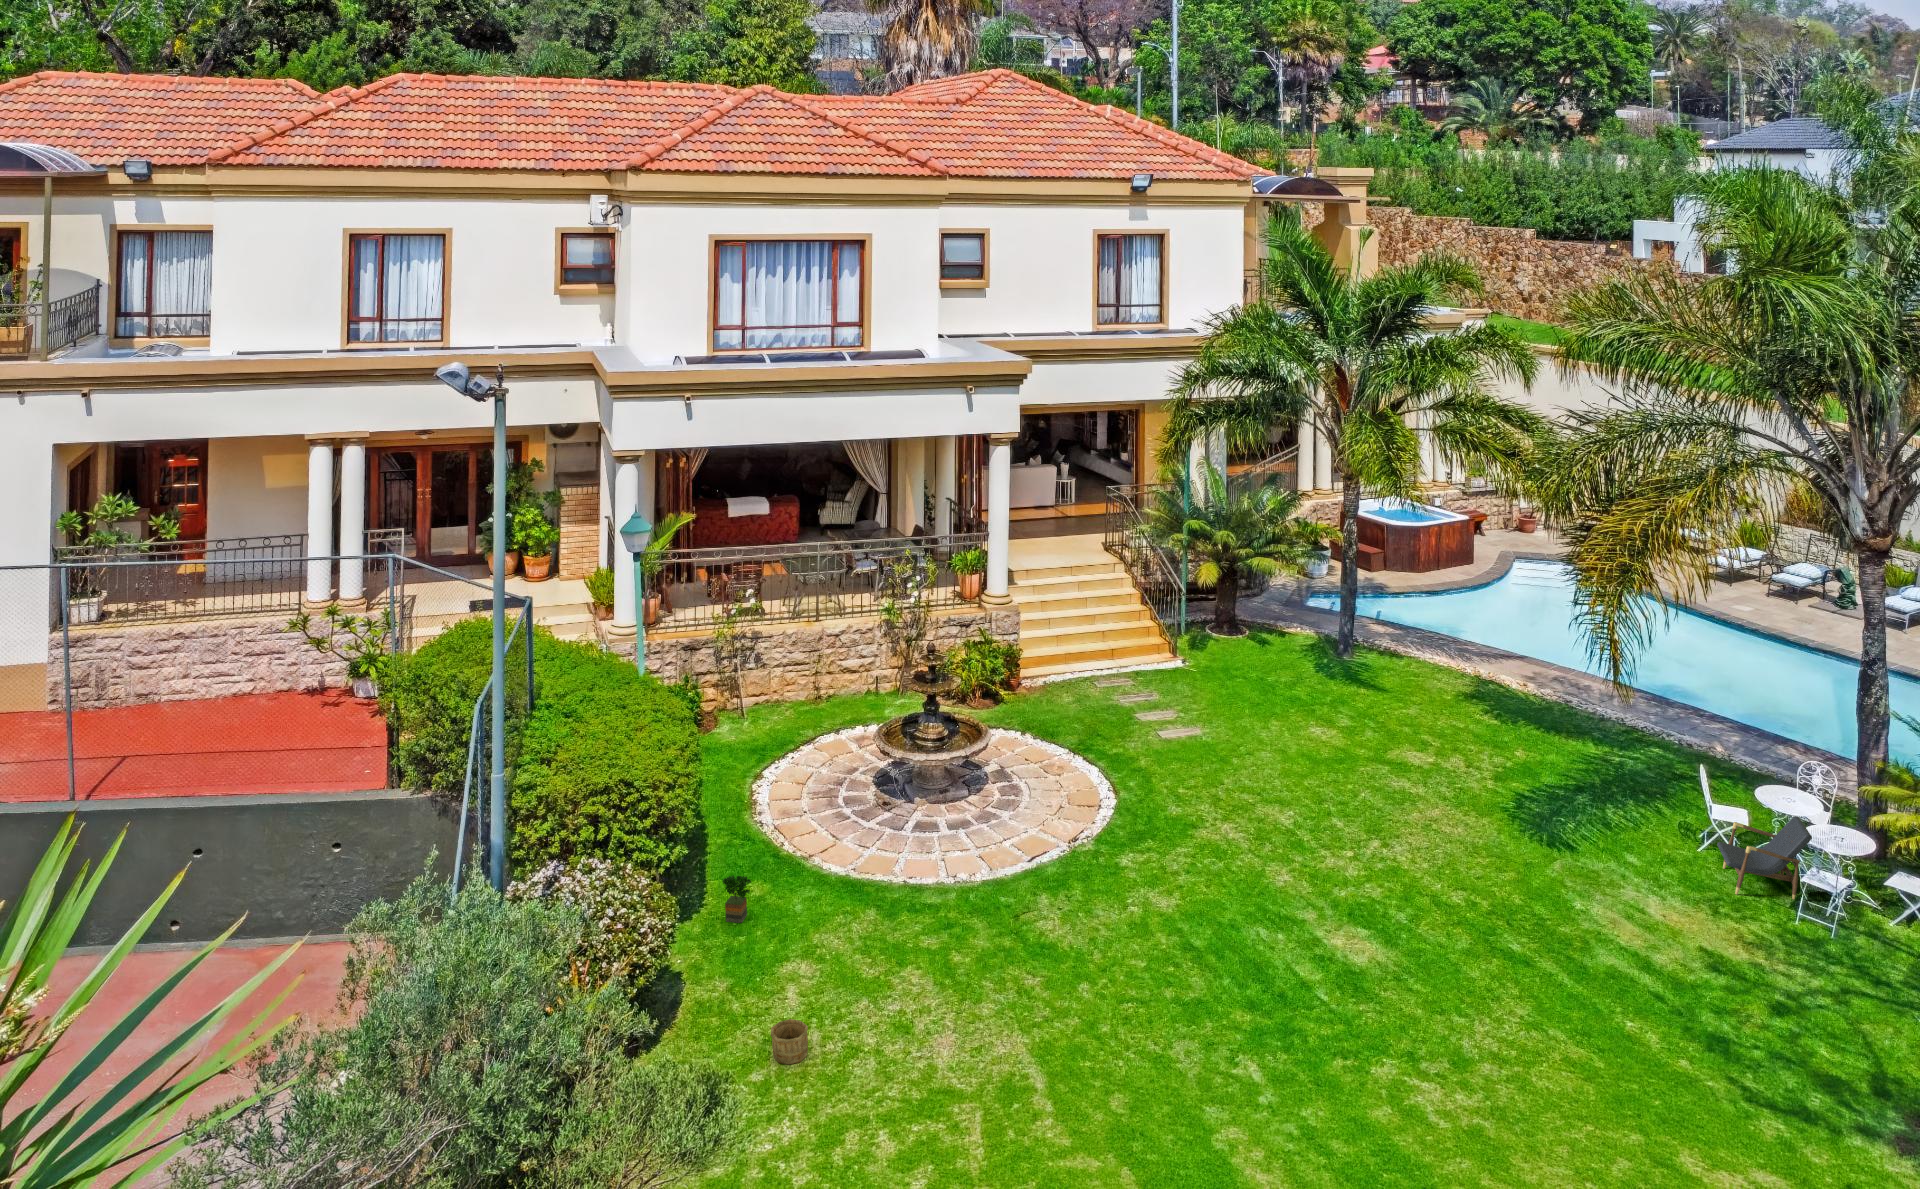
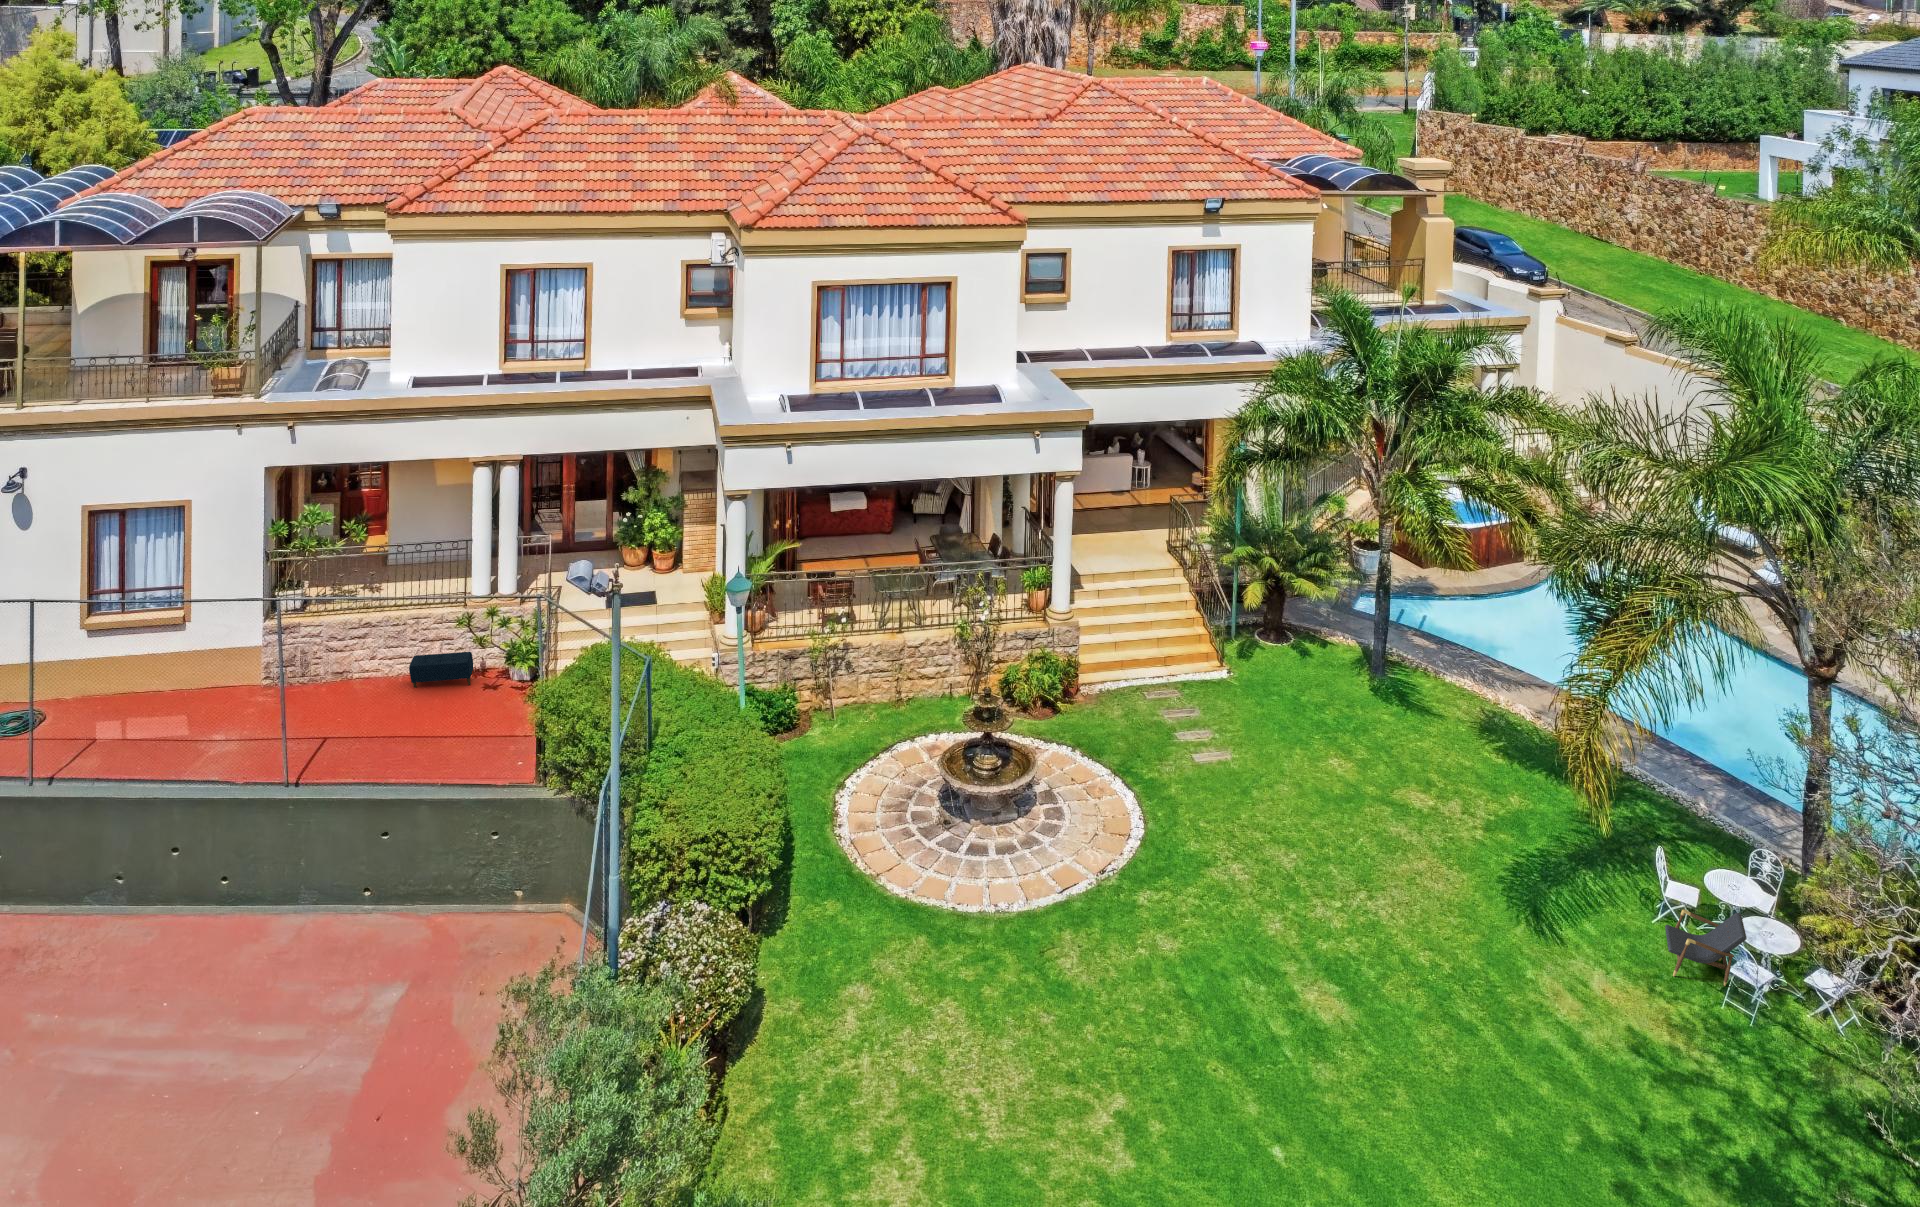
bench: none [227,664,308,709] -> present [409,652,473,688]
potted tree: present [722,875,751,923] -> none [799,905,824,944]
wooden bucket: present [771,1019,808,1064] -> none [827,1055,858,1094]

